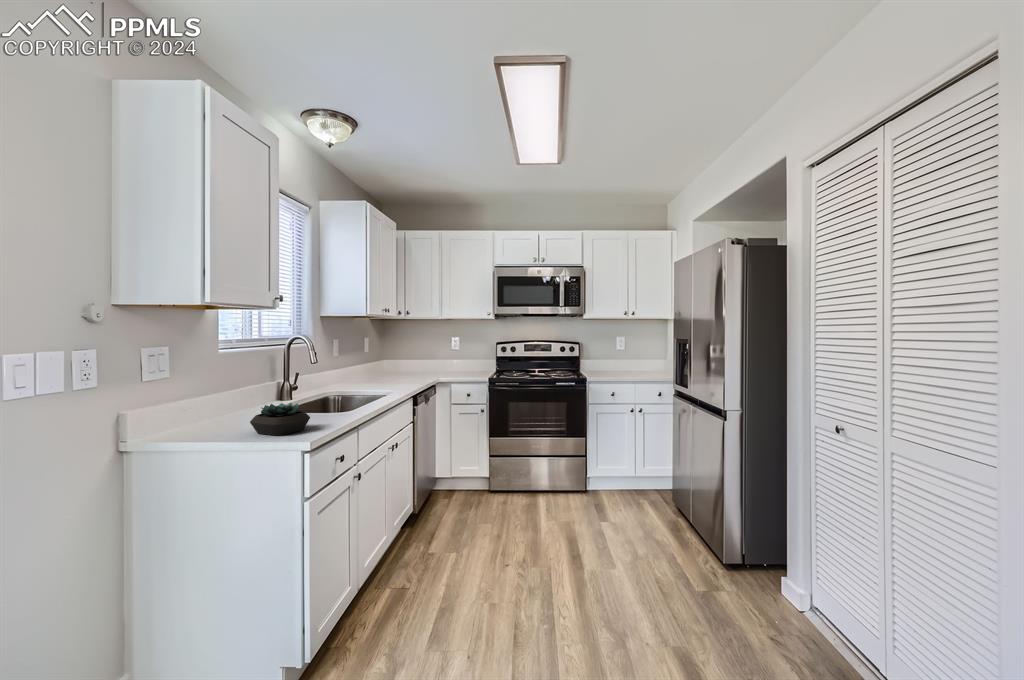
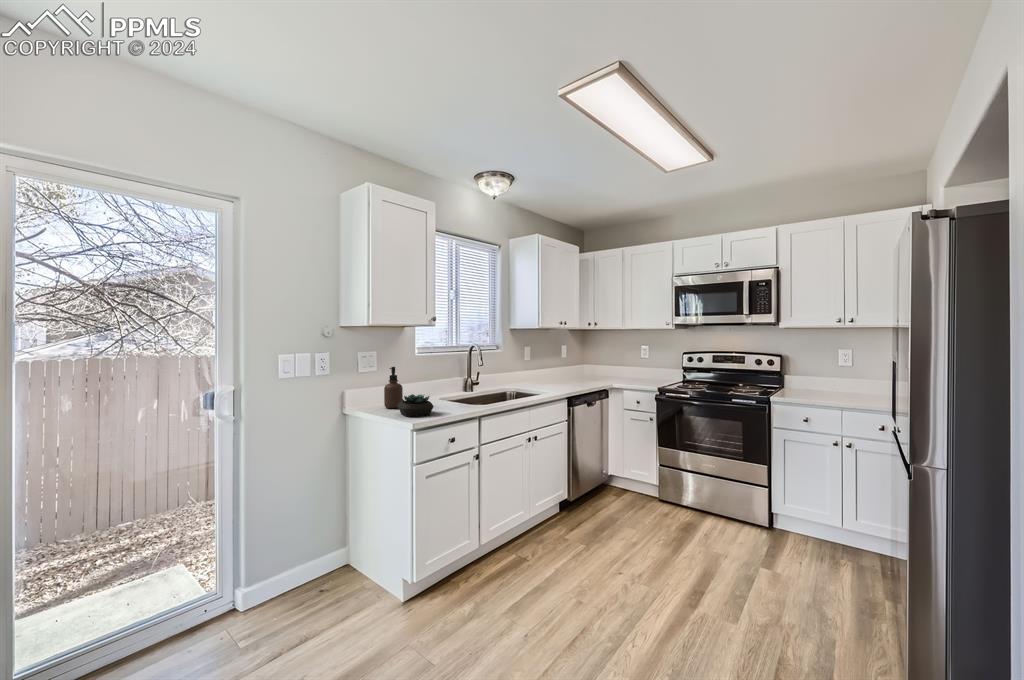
soap dispenser: none [205,367,237,430] -> present [384,367,403,409]

